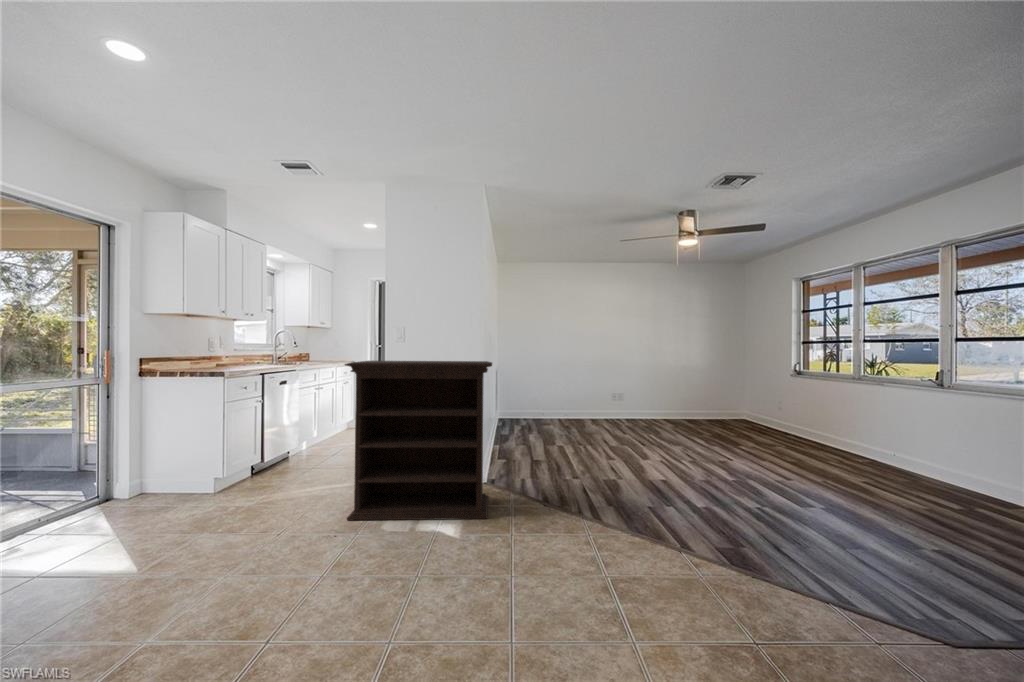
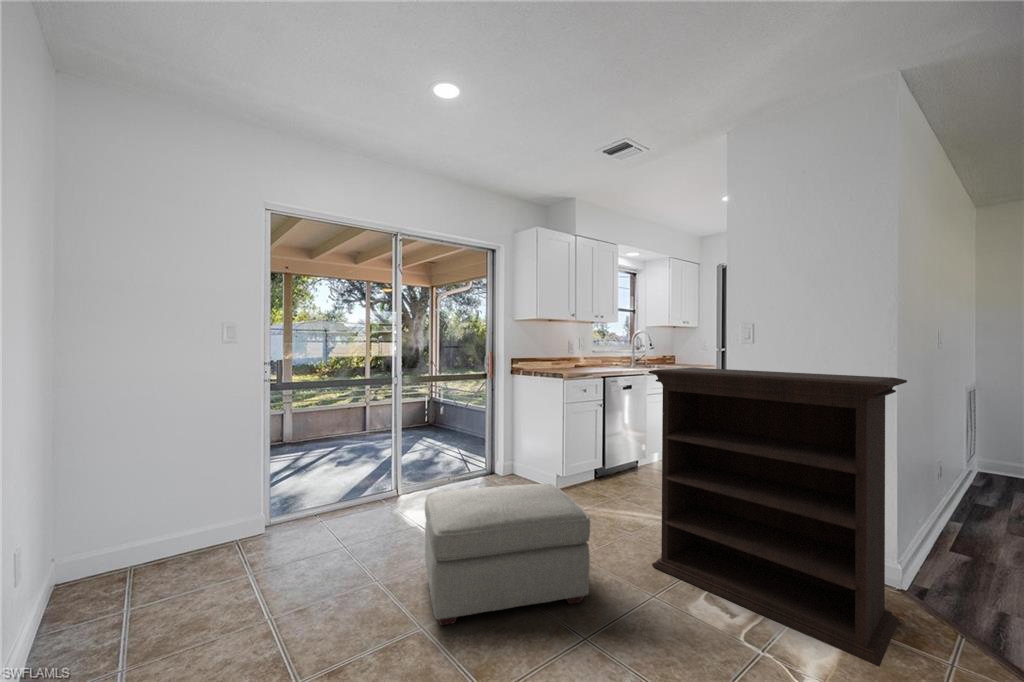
ottoman: none [100,476,314,637] -> present [425,484,590,625]

